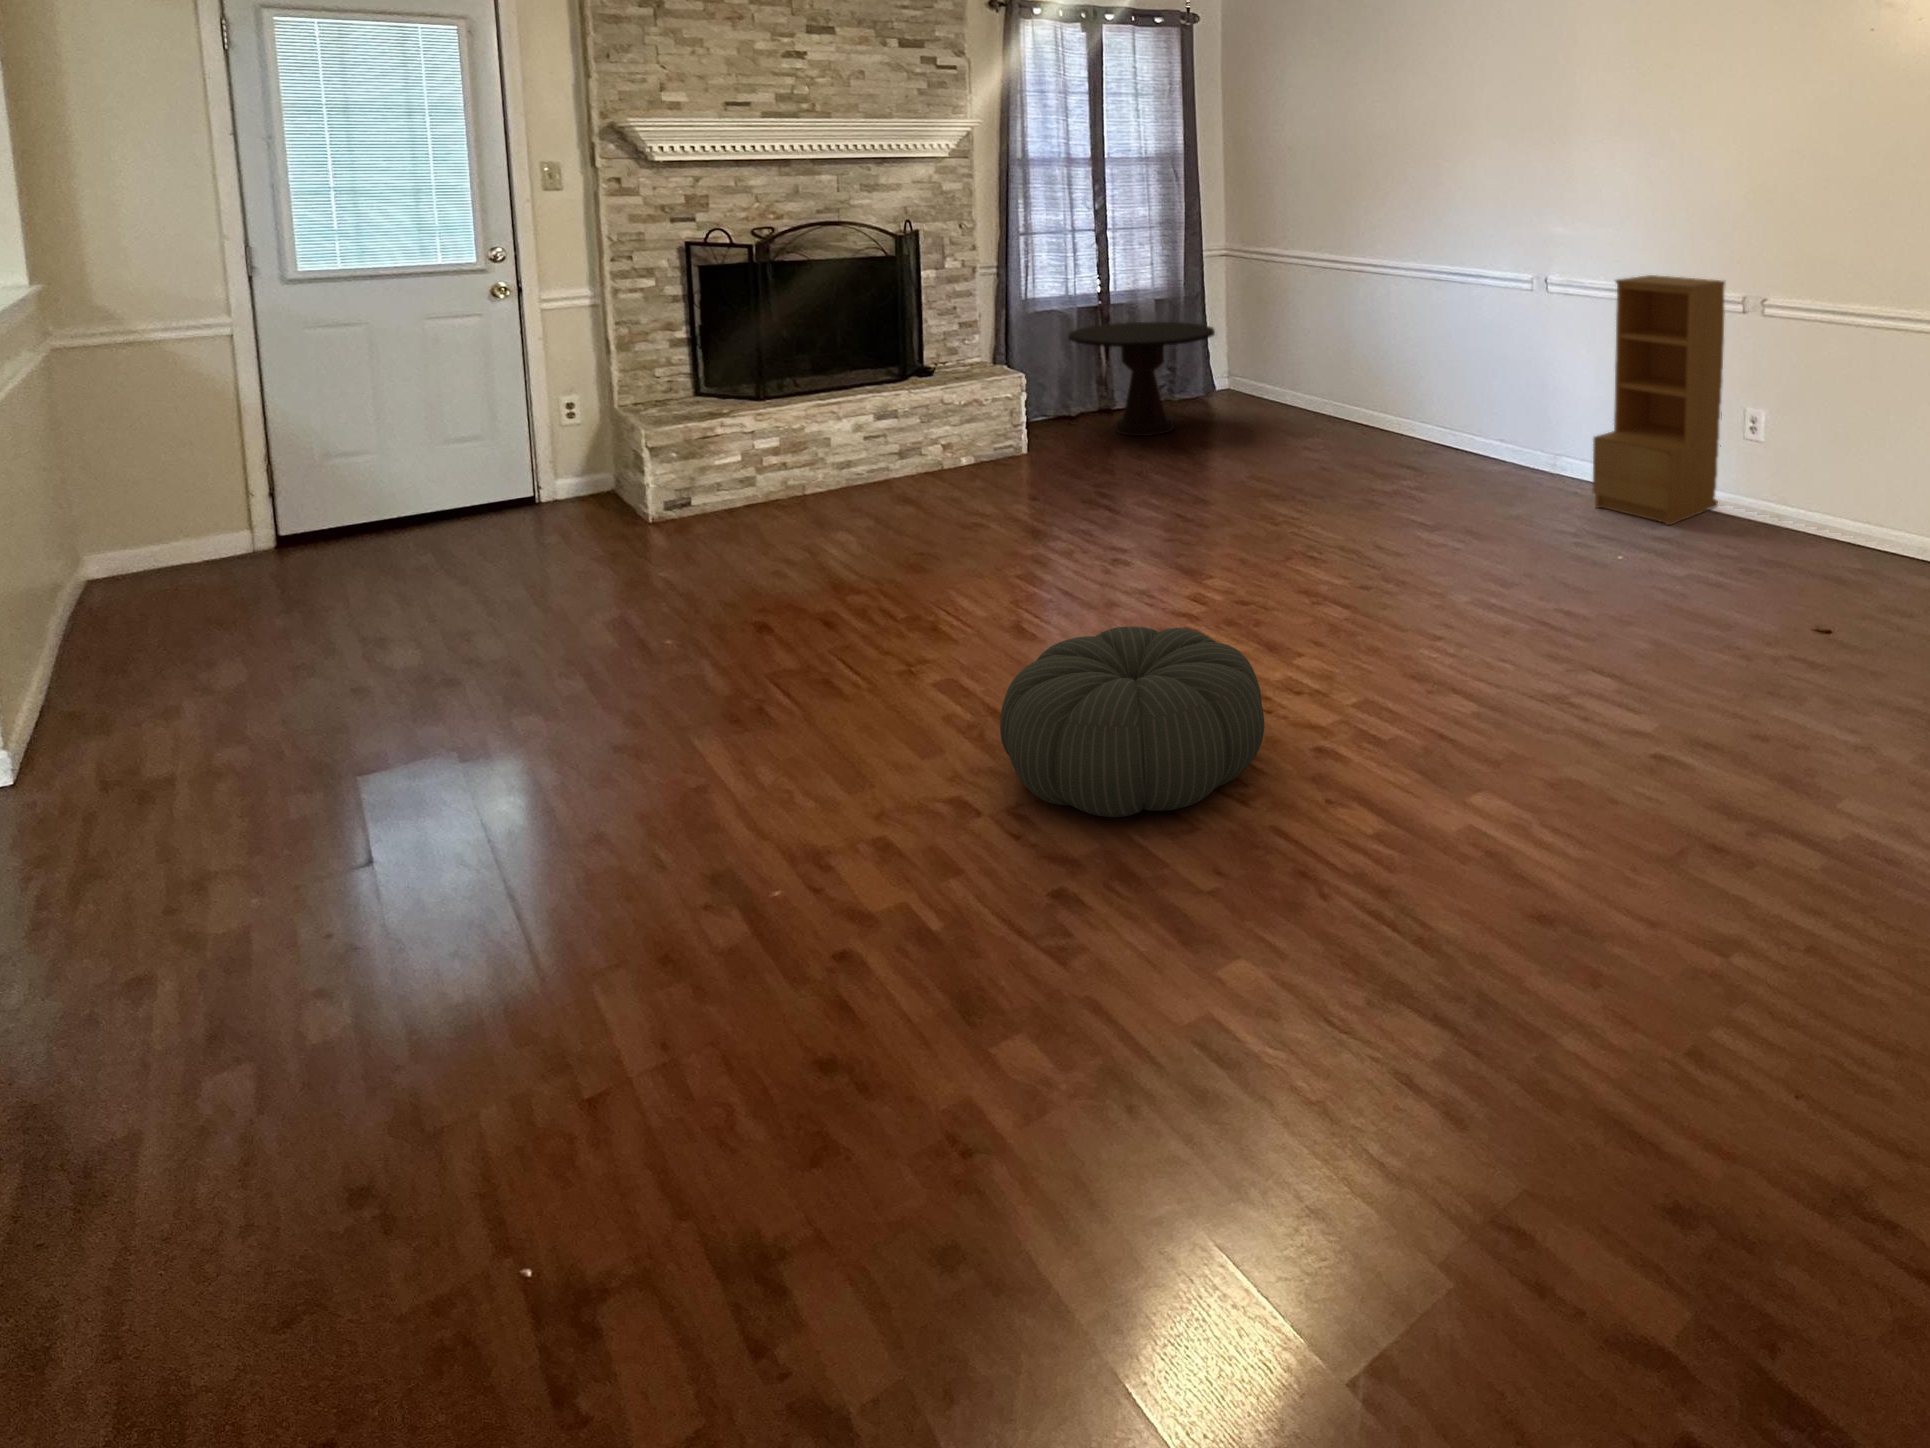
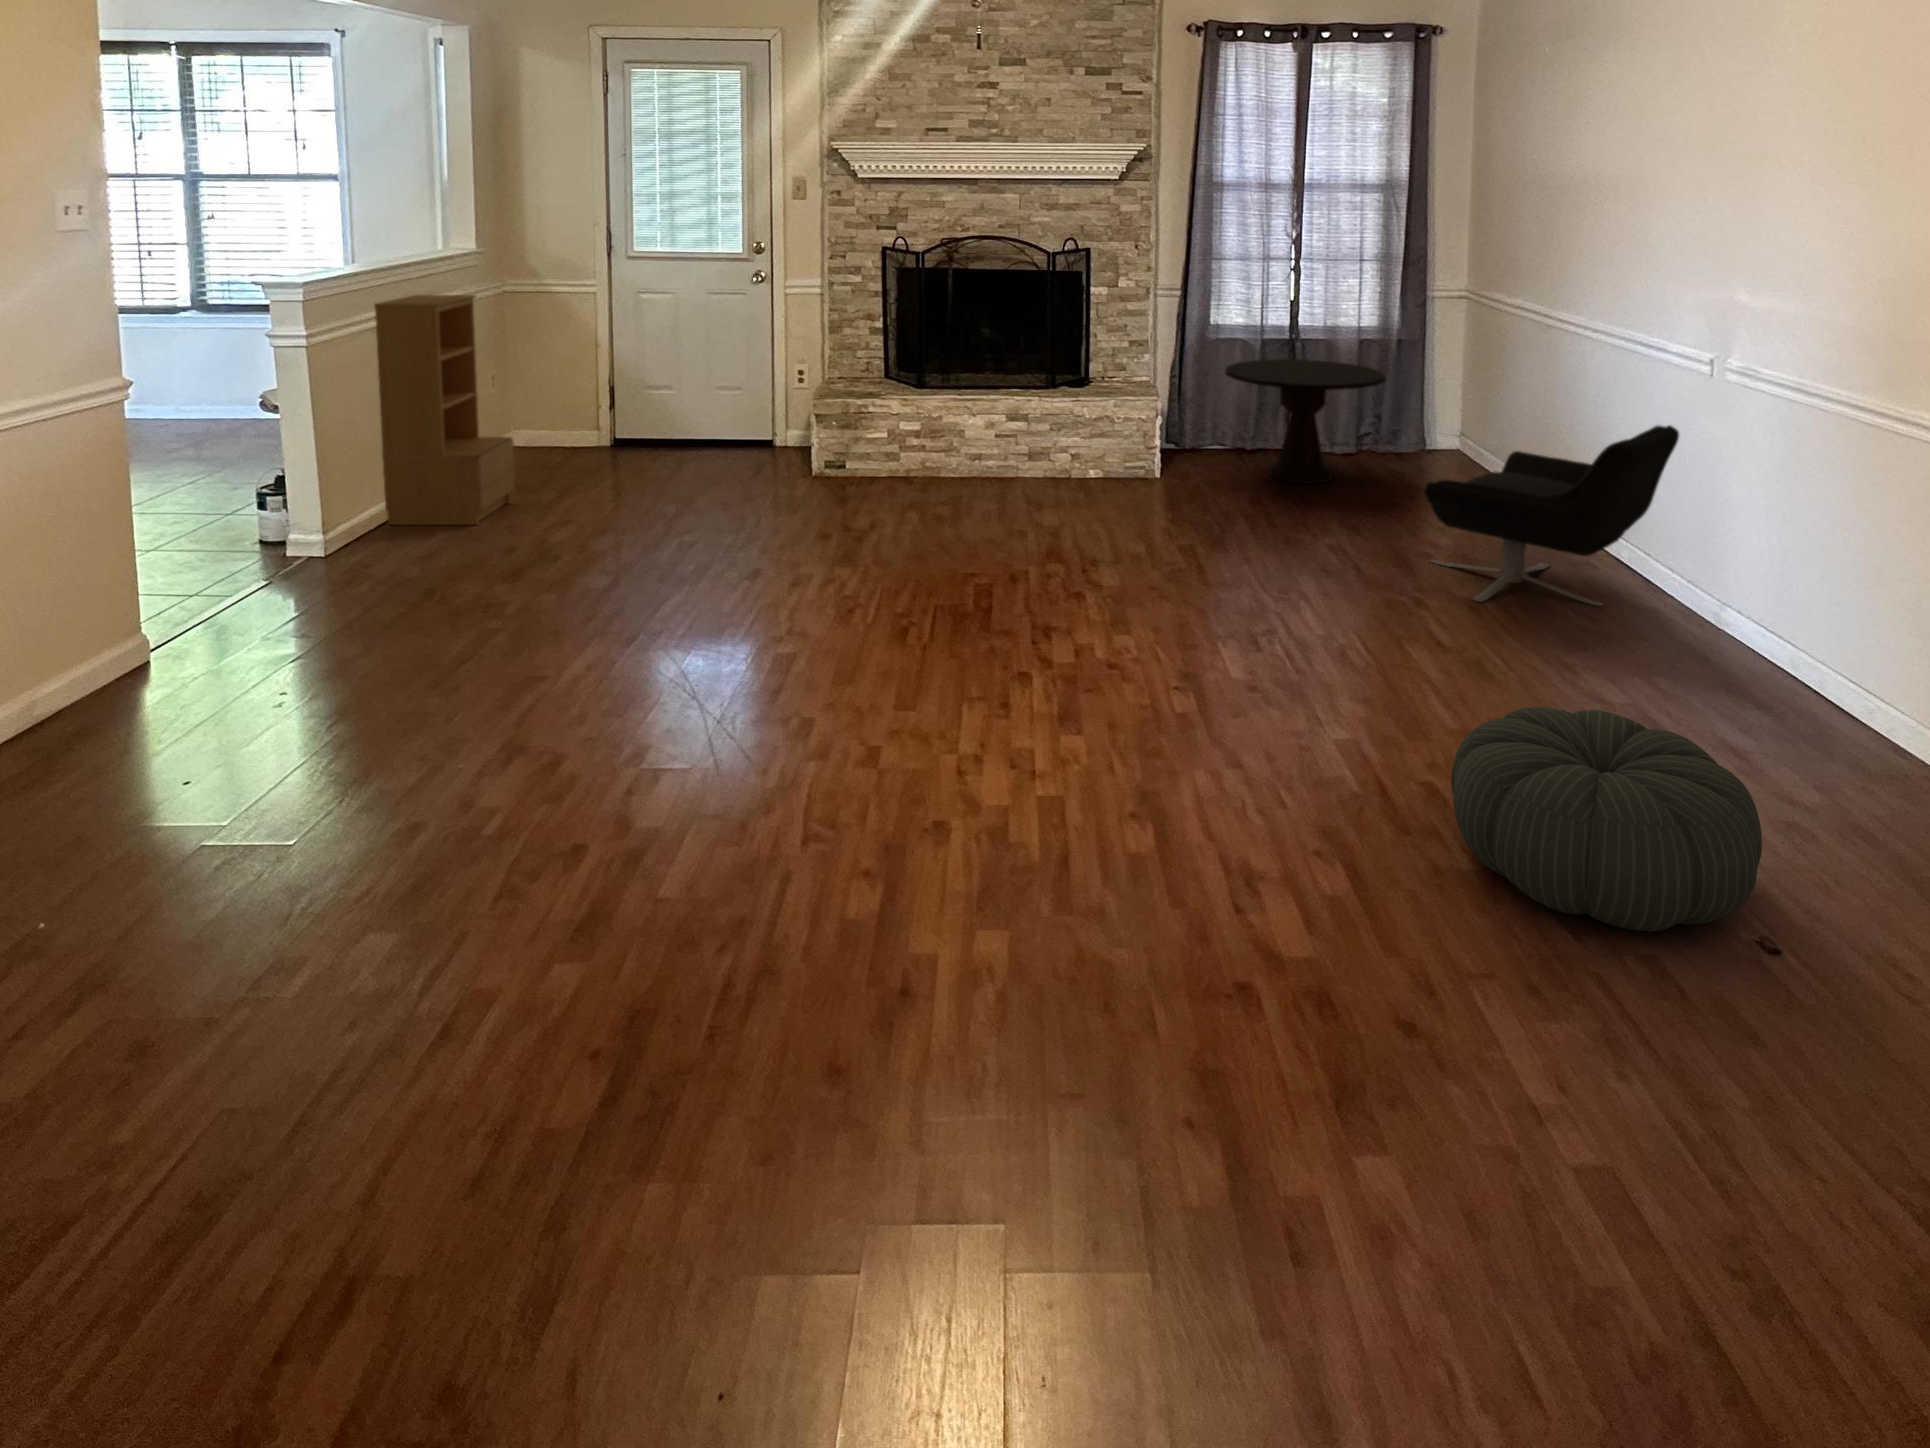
bookshelf: present [1593,275,1725,525] -> present [374,295,515,525]
lounge chair: none [1340,326,1519,486] -> present [1424,425,1680,606]
pouf: present [1000,627,1264,817] -> present [1451,707,1762,931]

